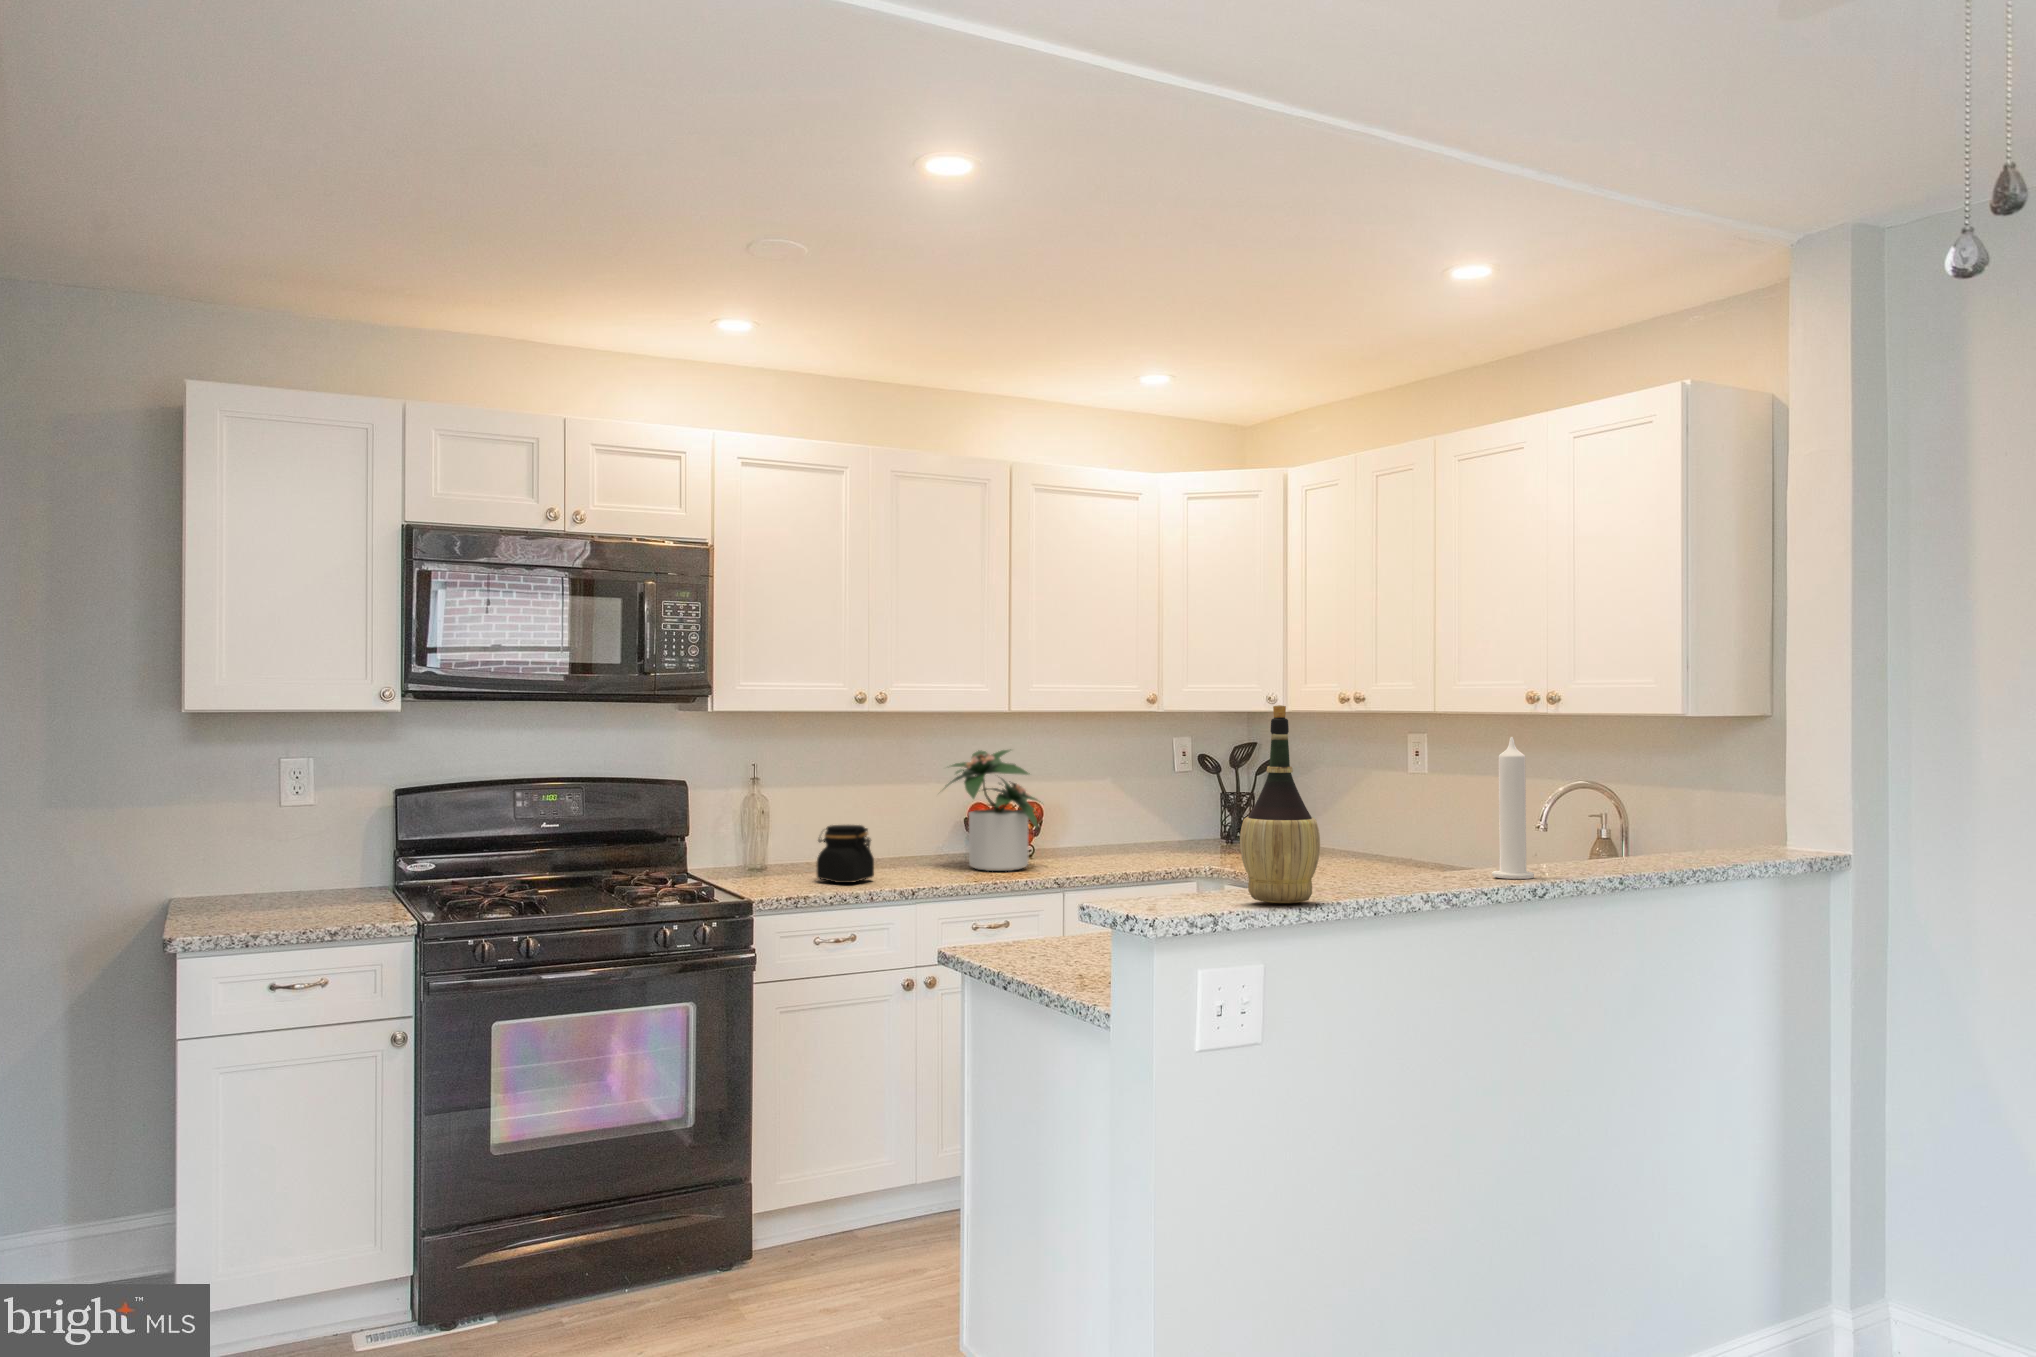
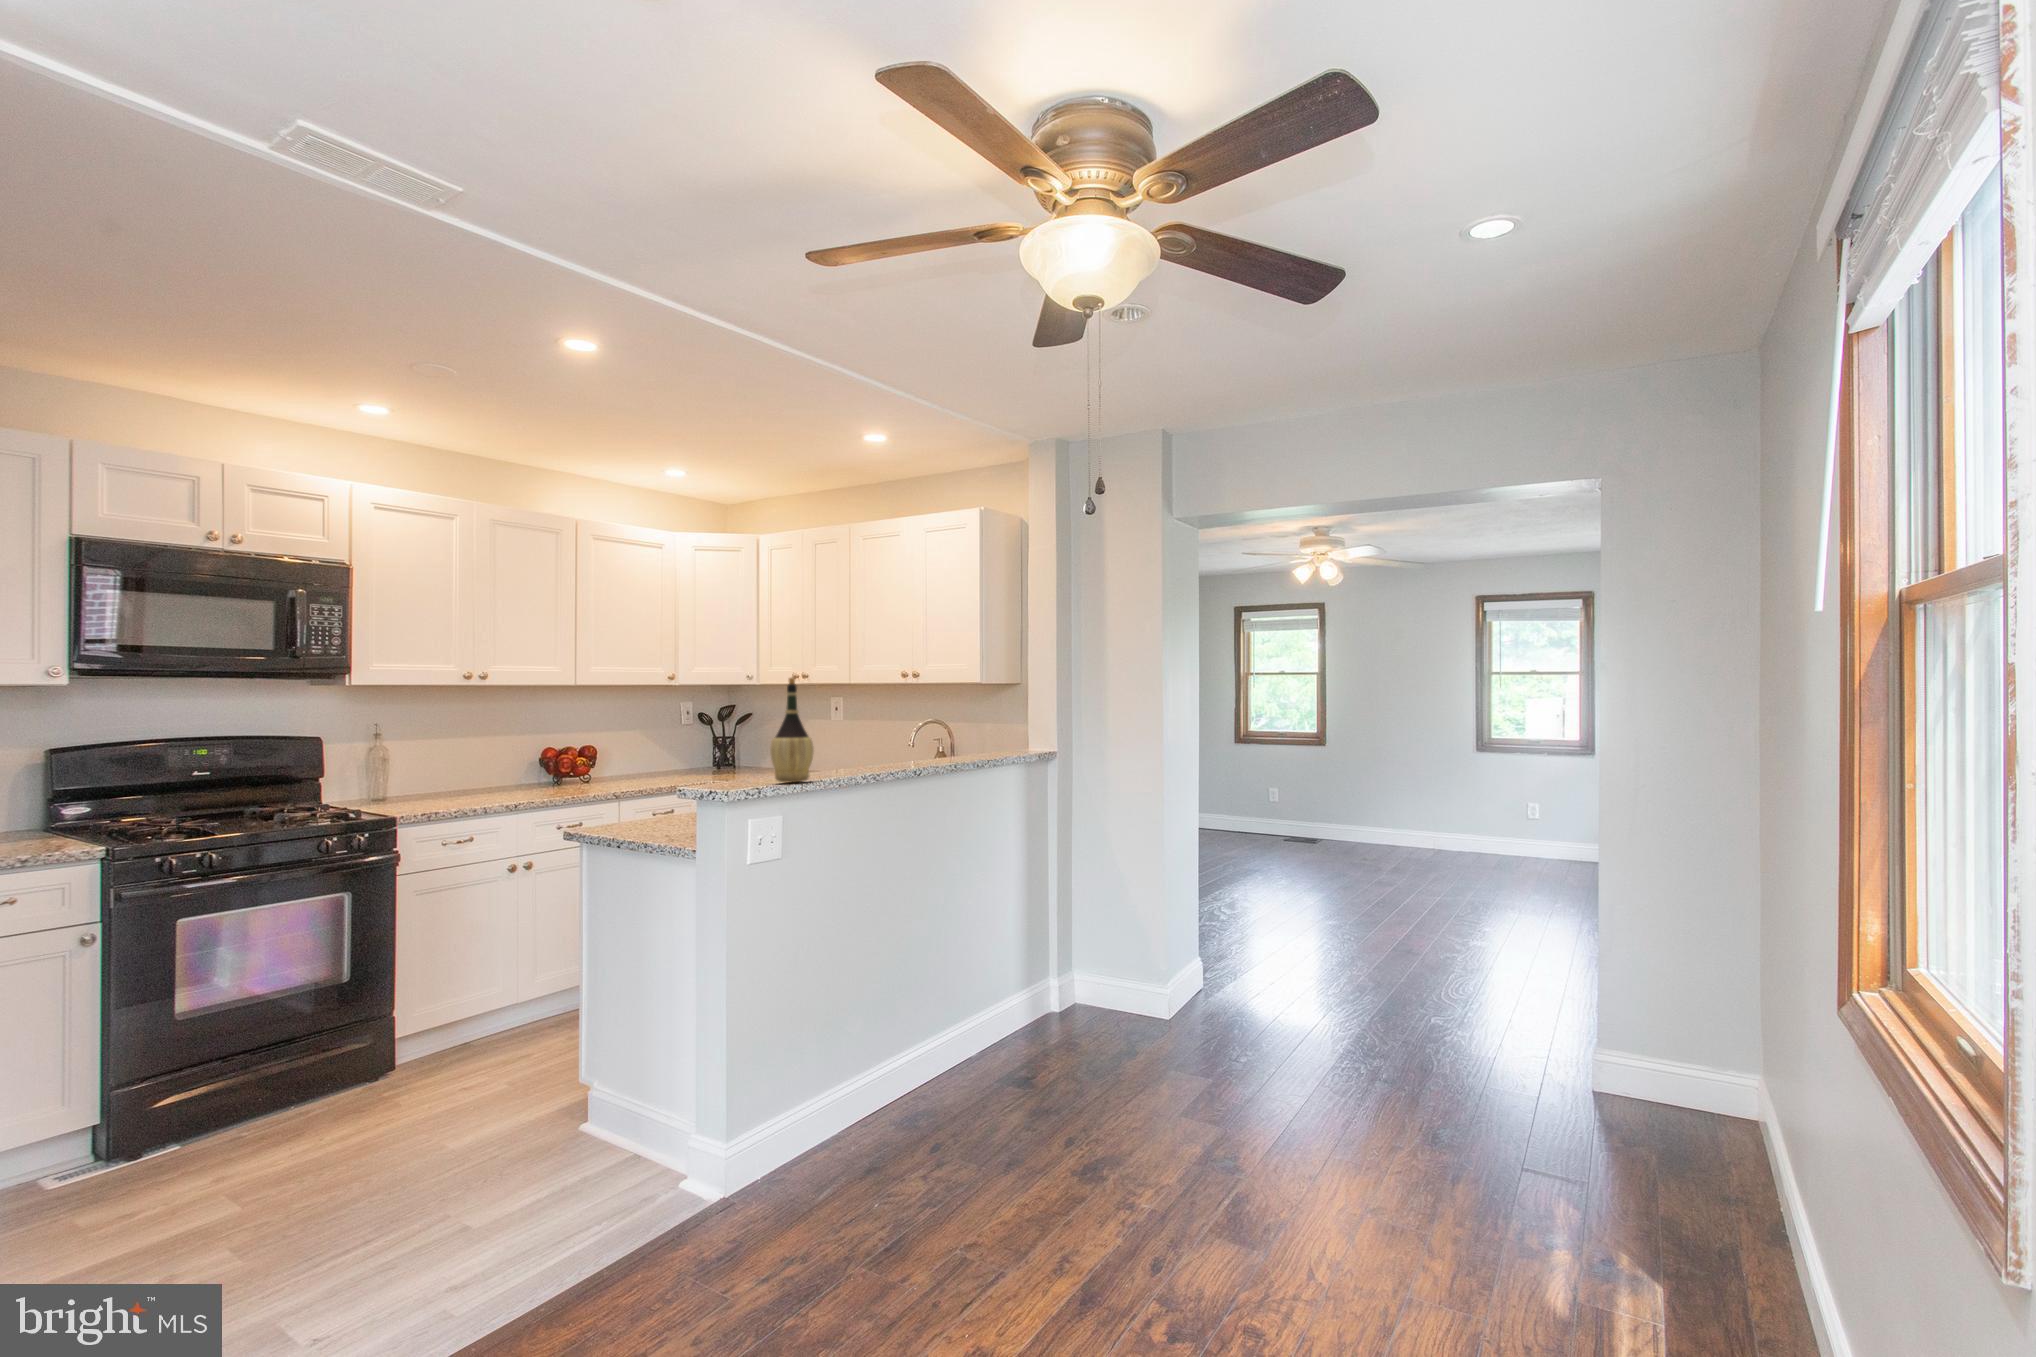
candle: present [1492,737,1534,879] -> none [893,695,914,768]
potted plant: present [945,749,1040,871] -> none [524,711,604,791]
jar: present [817,825,874,883] -> none [437,764,482,804]

